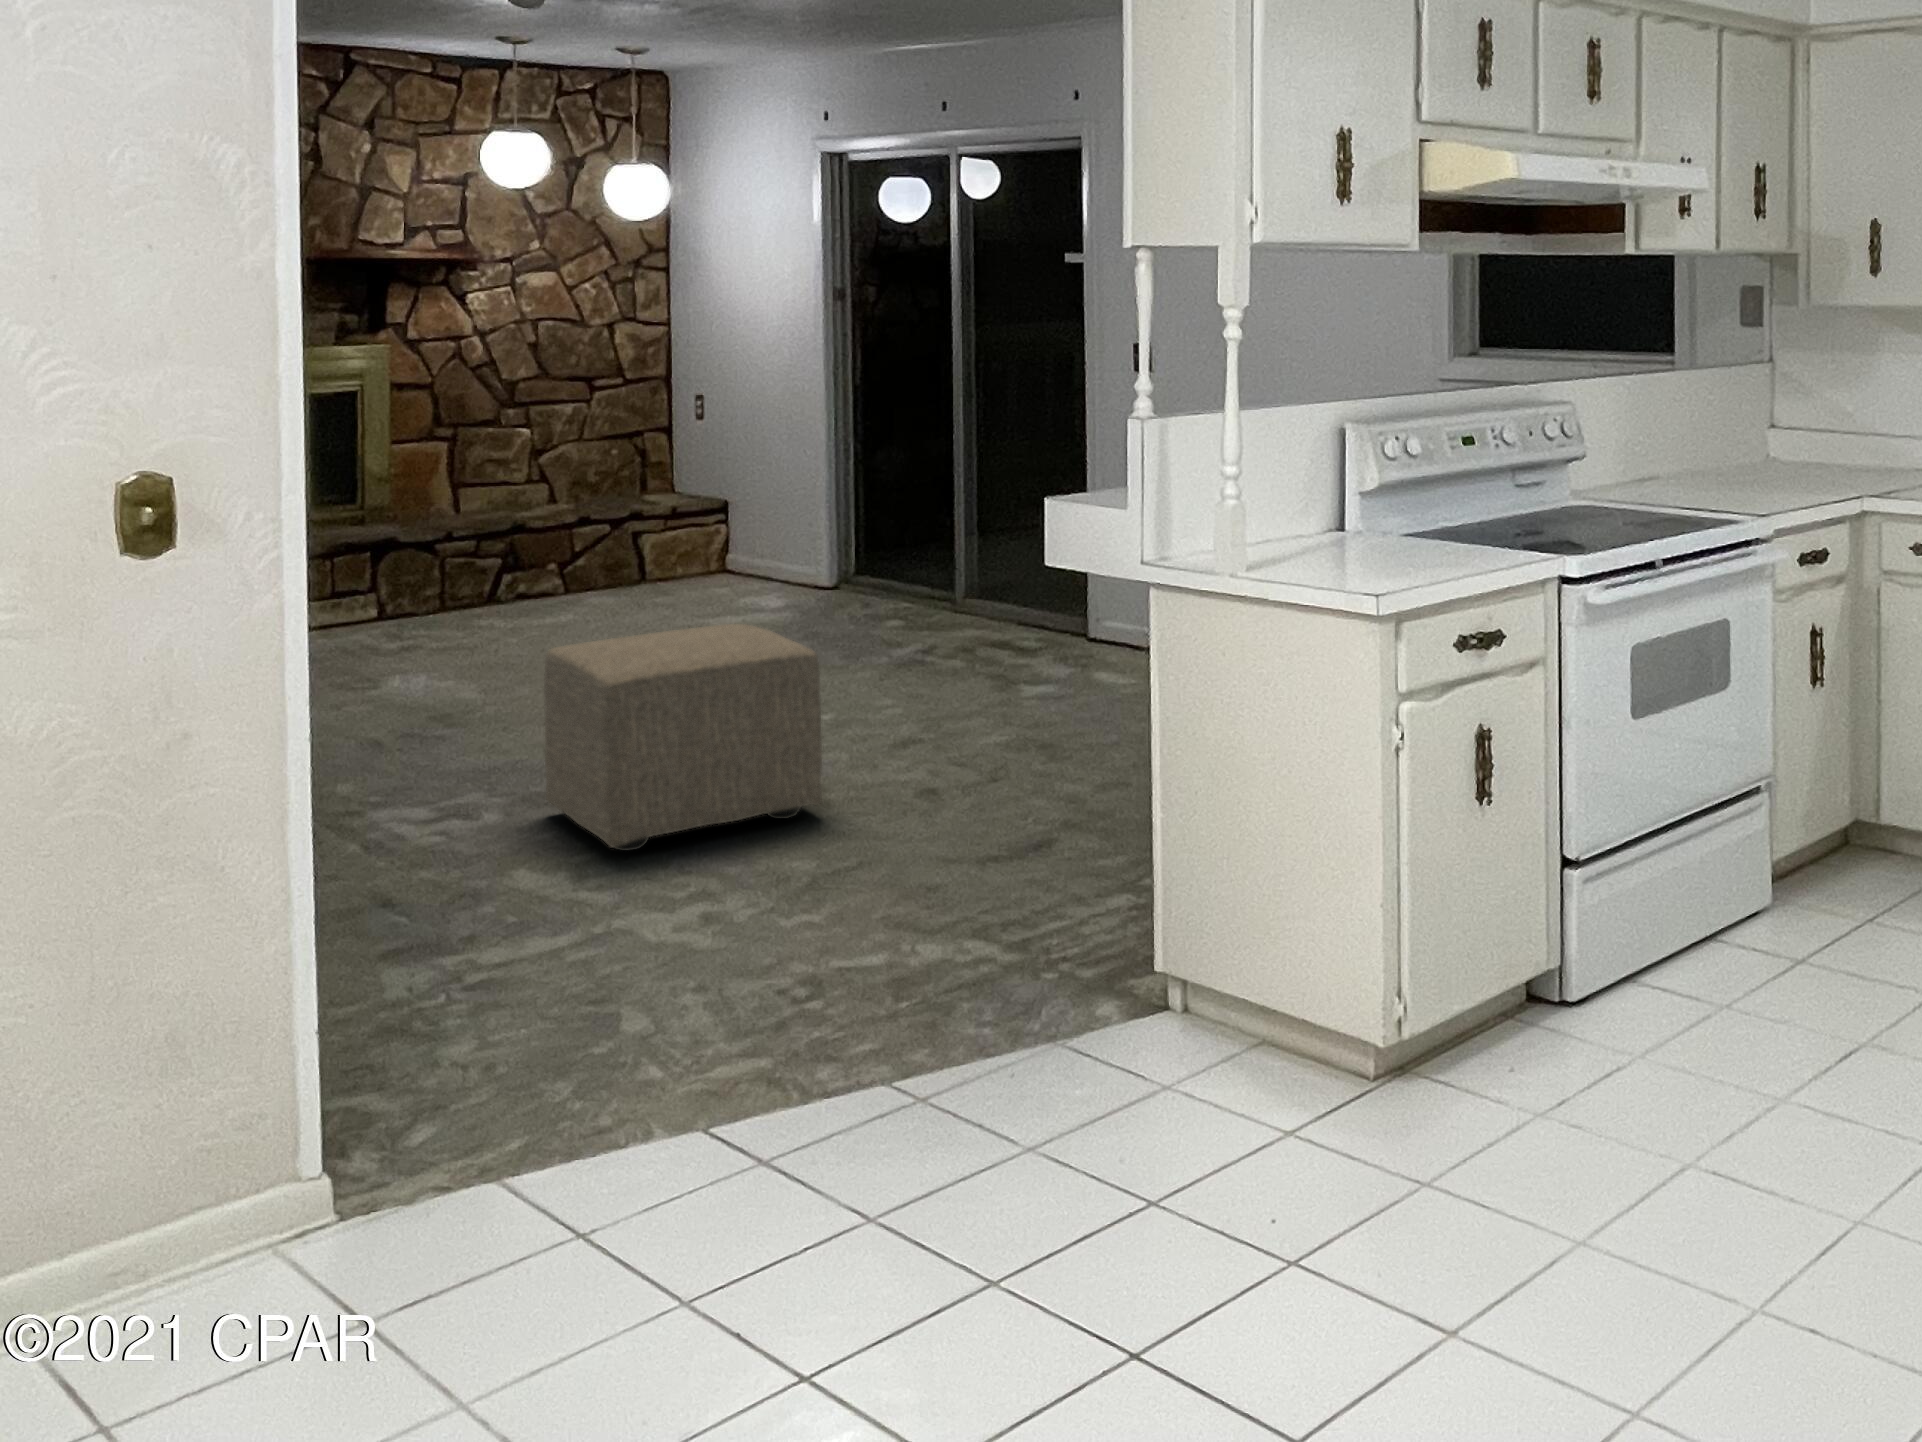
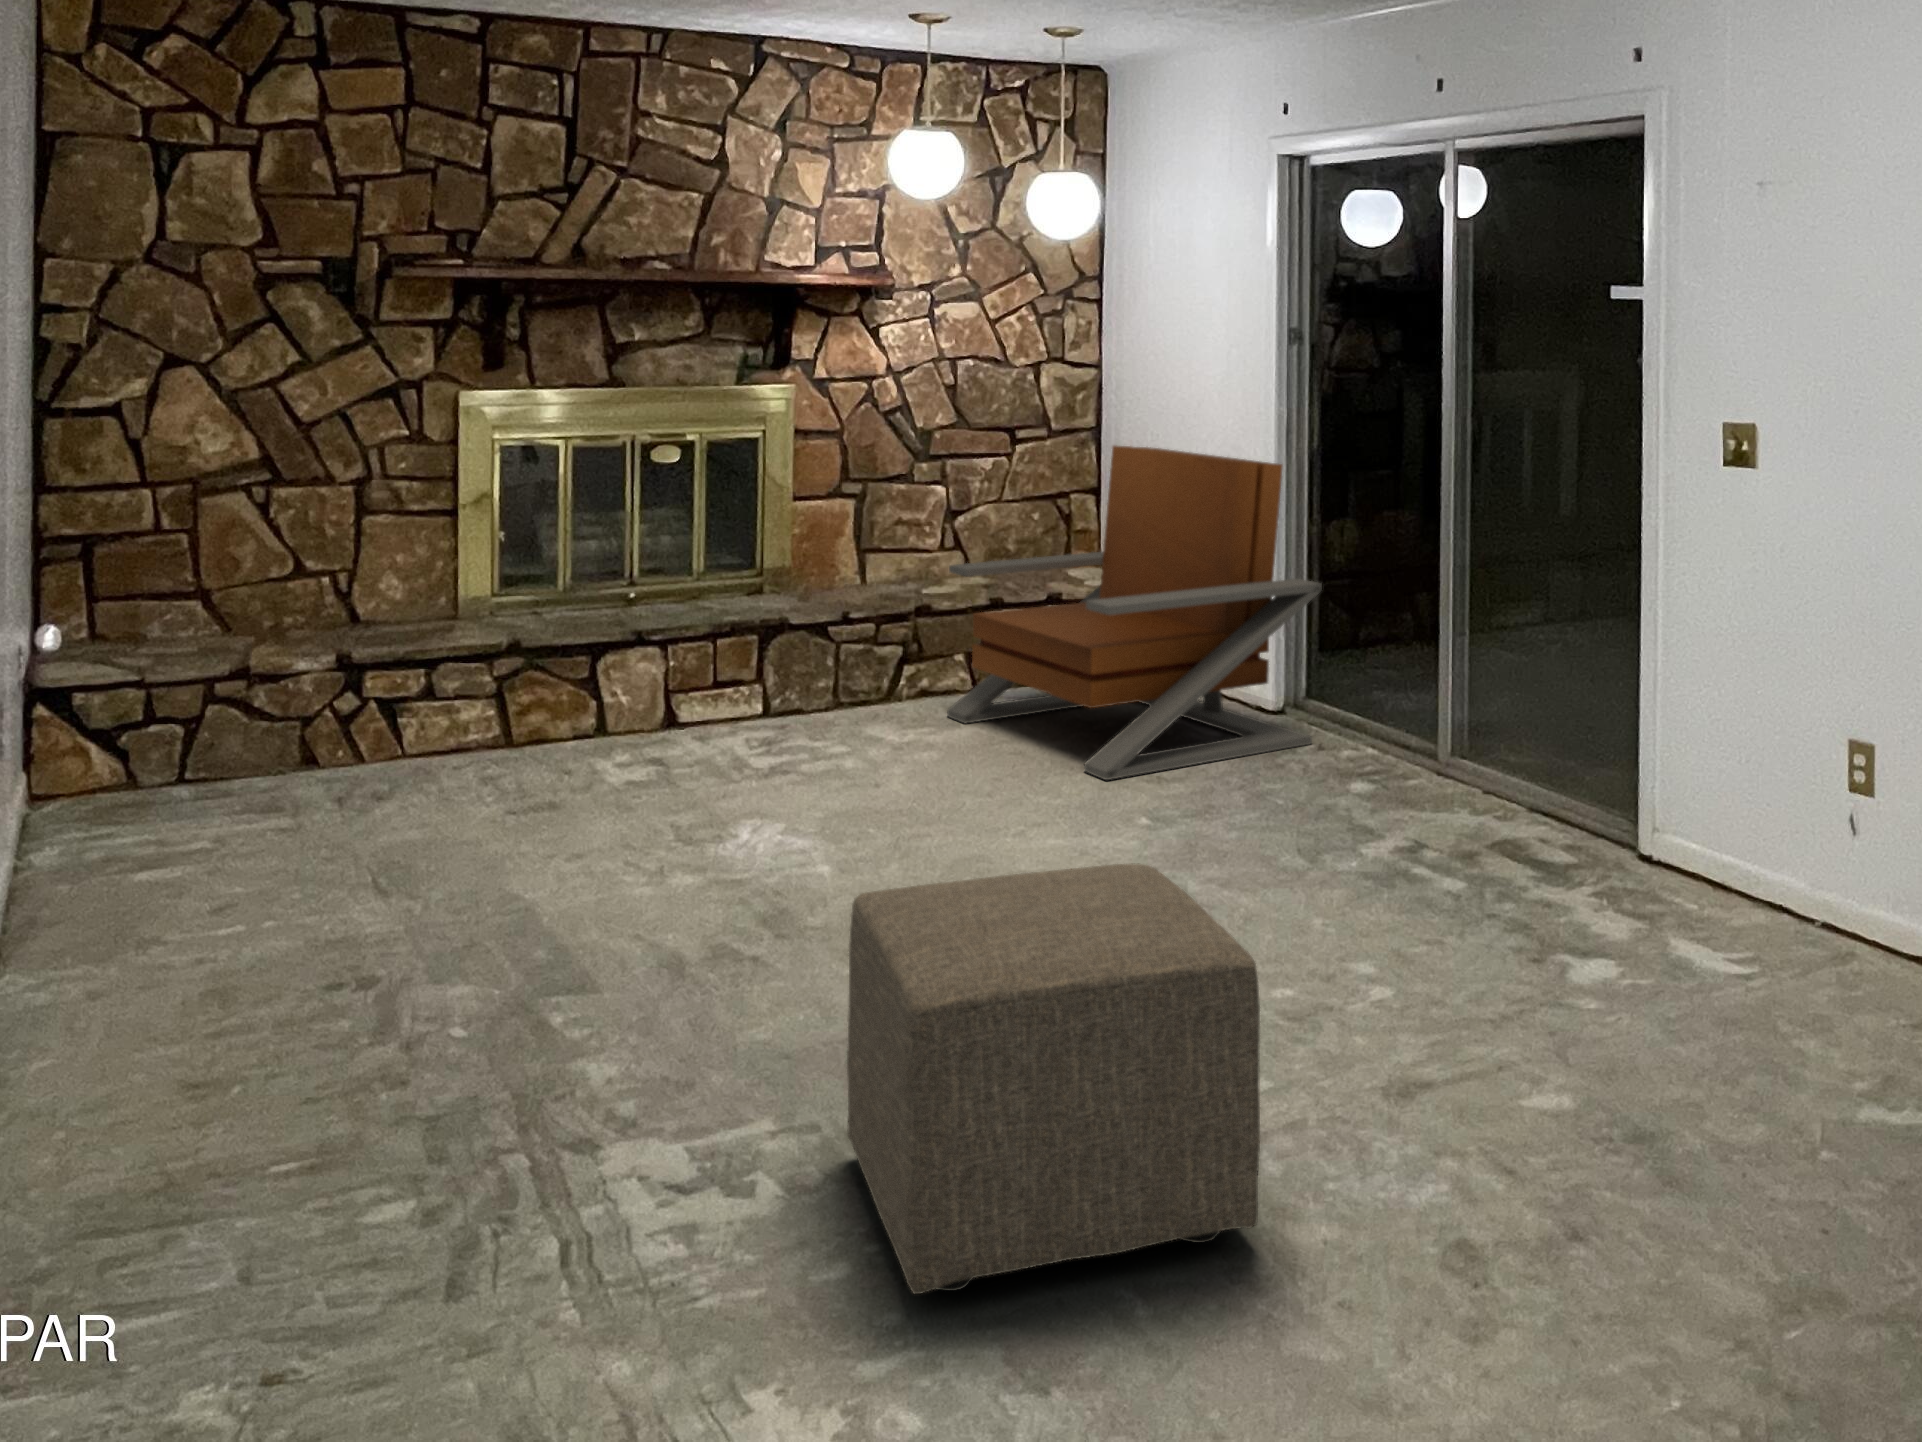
lounge chair: none [546,386,866,635] -> present [947,445,1322,780]

